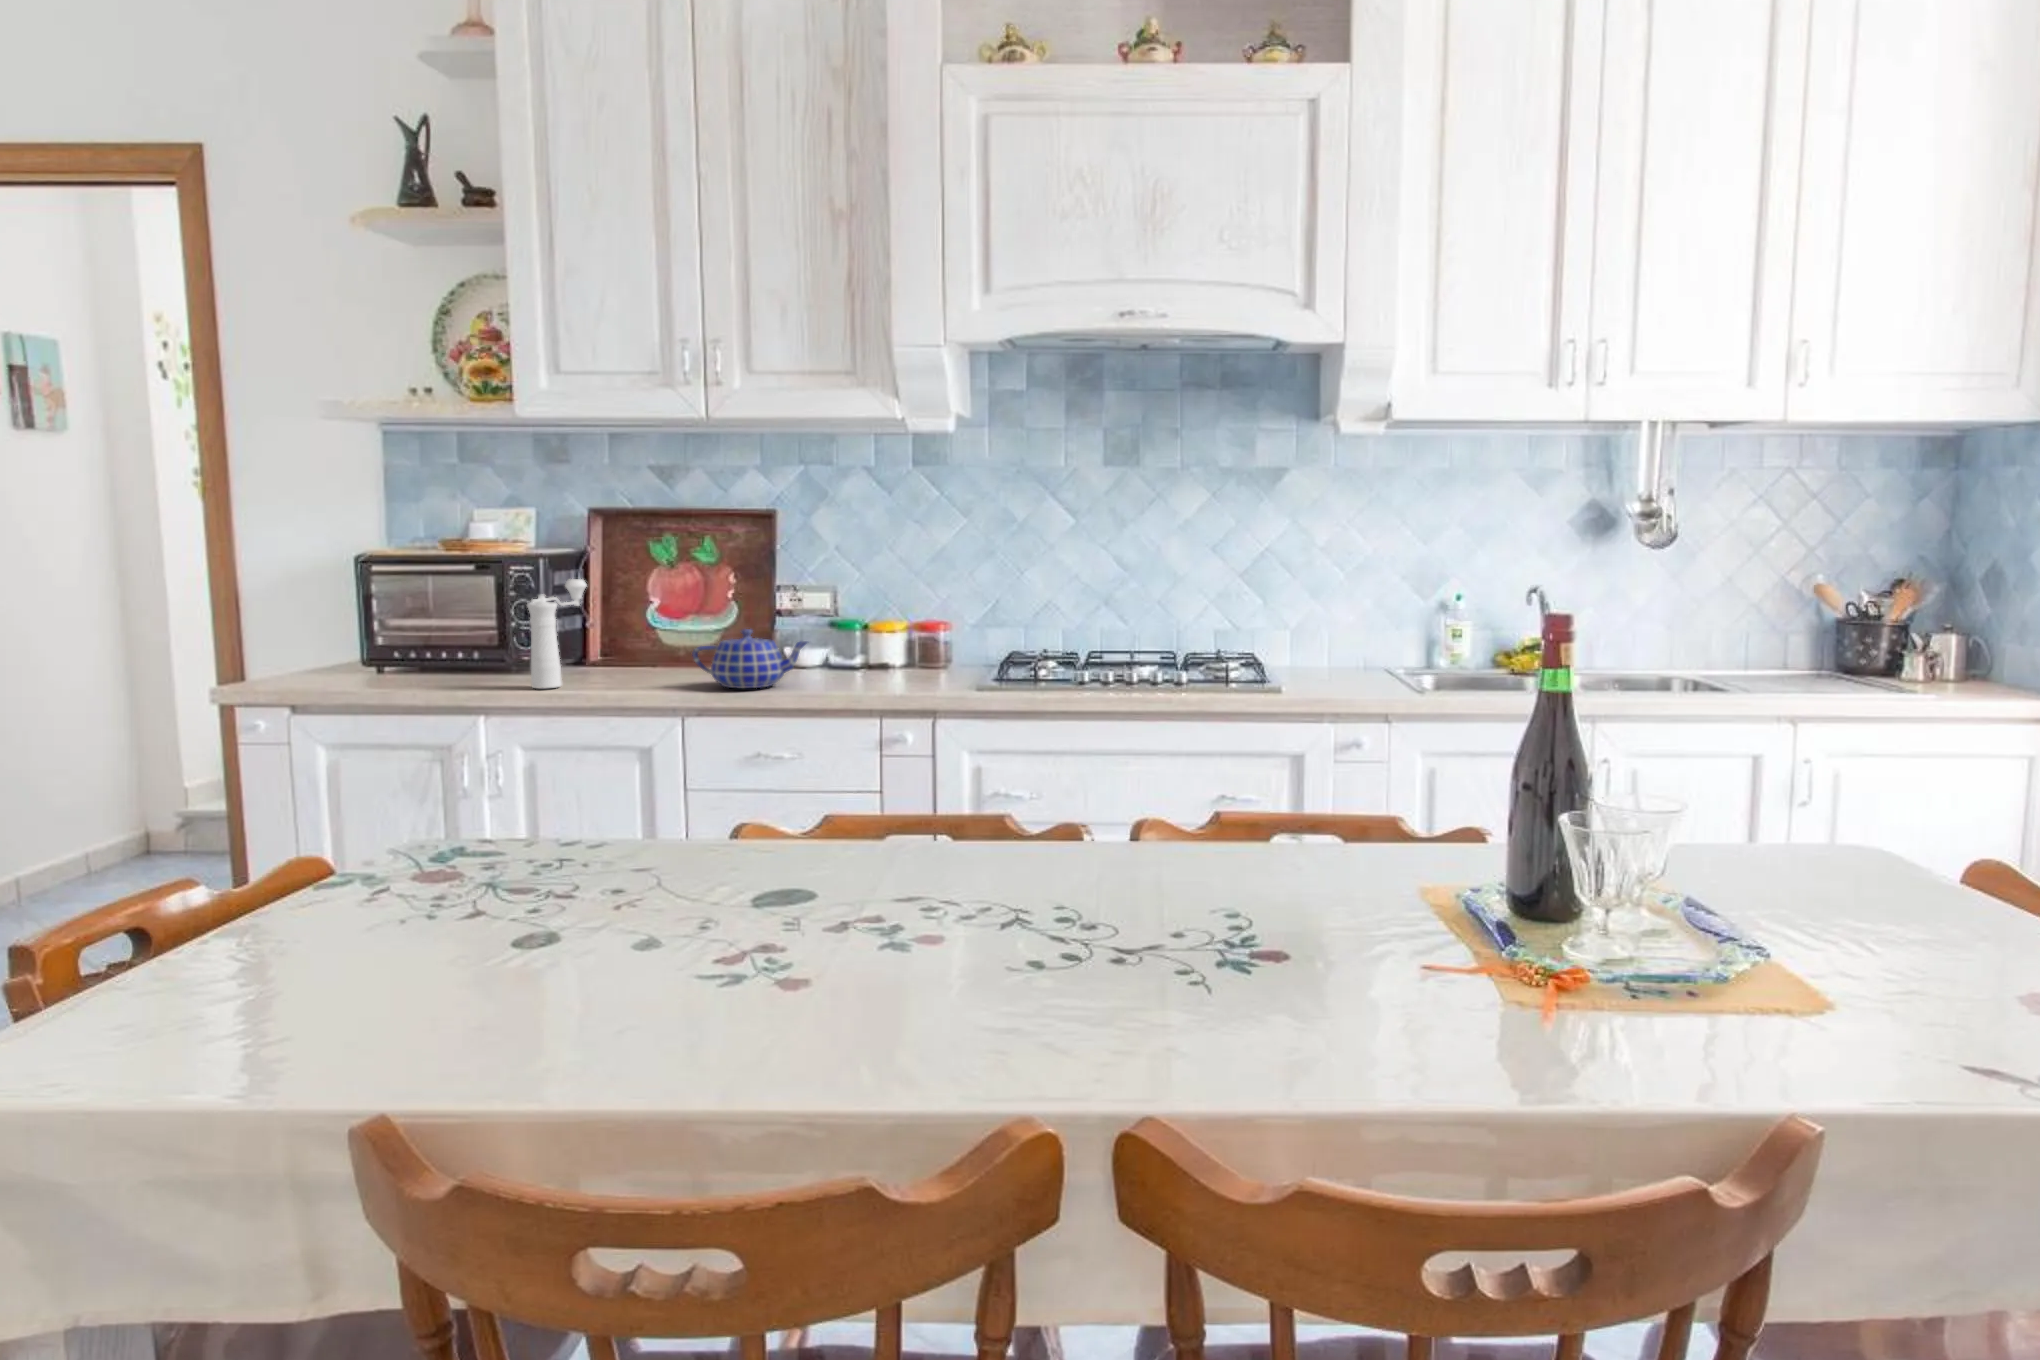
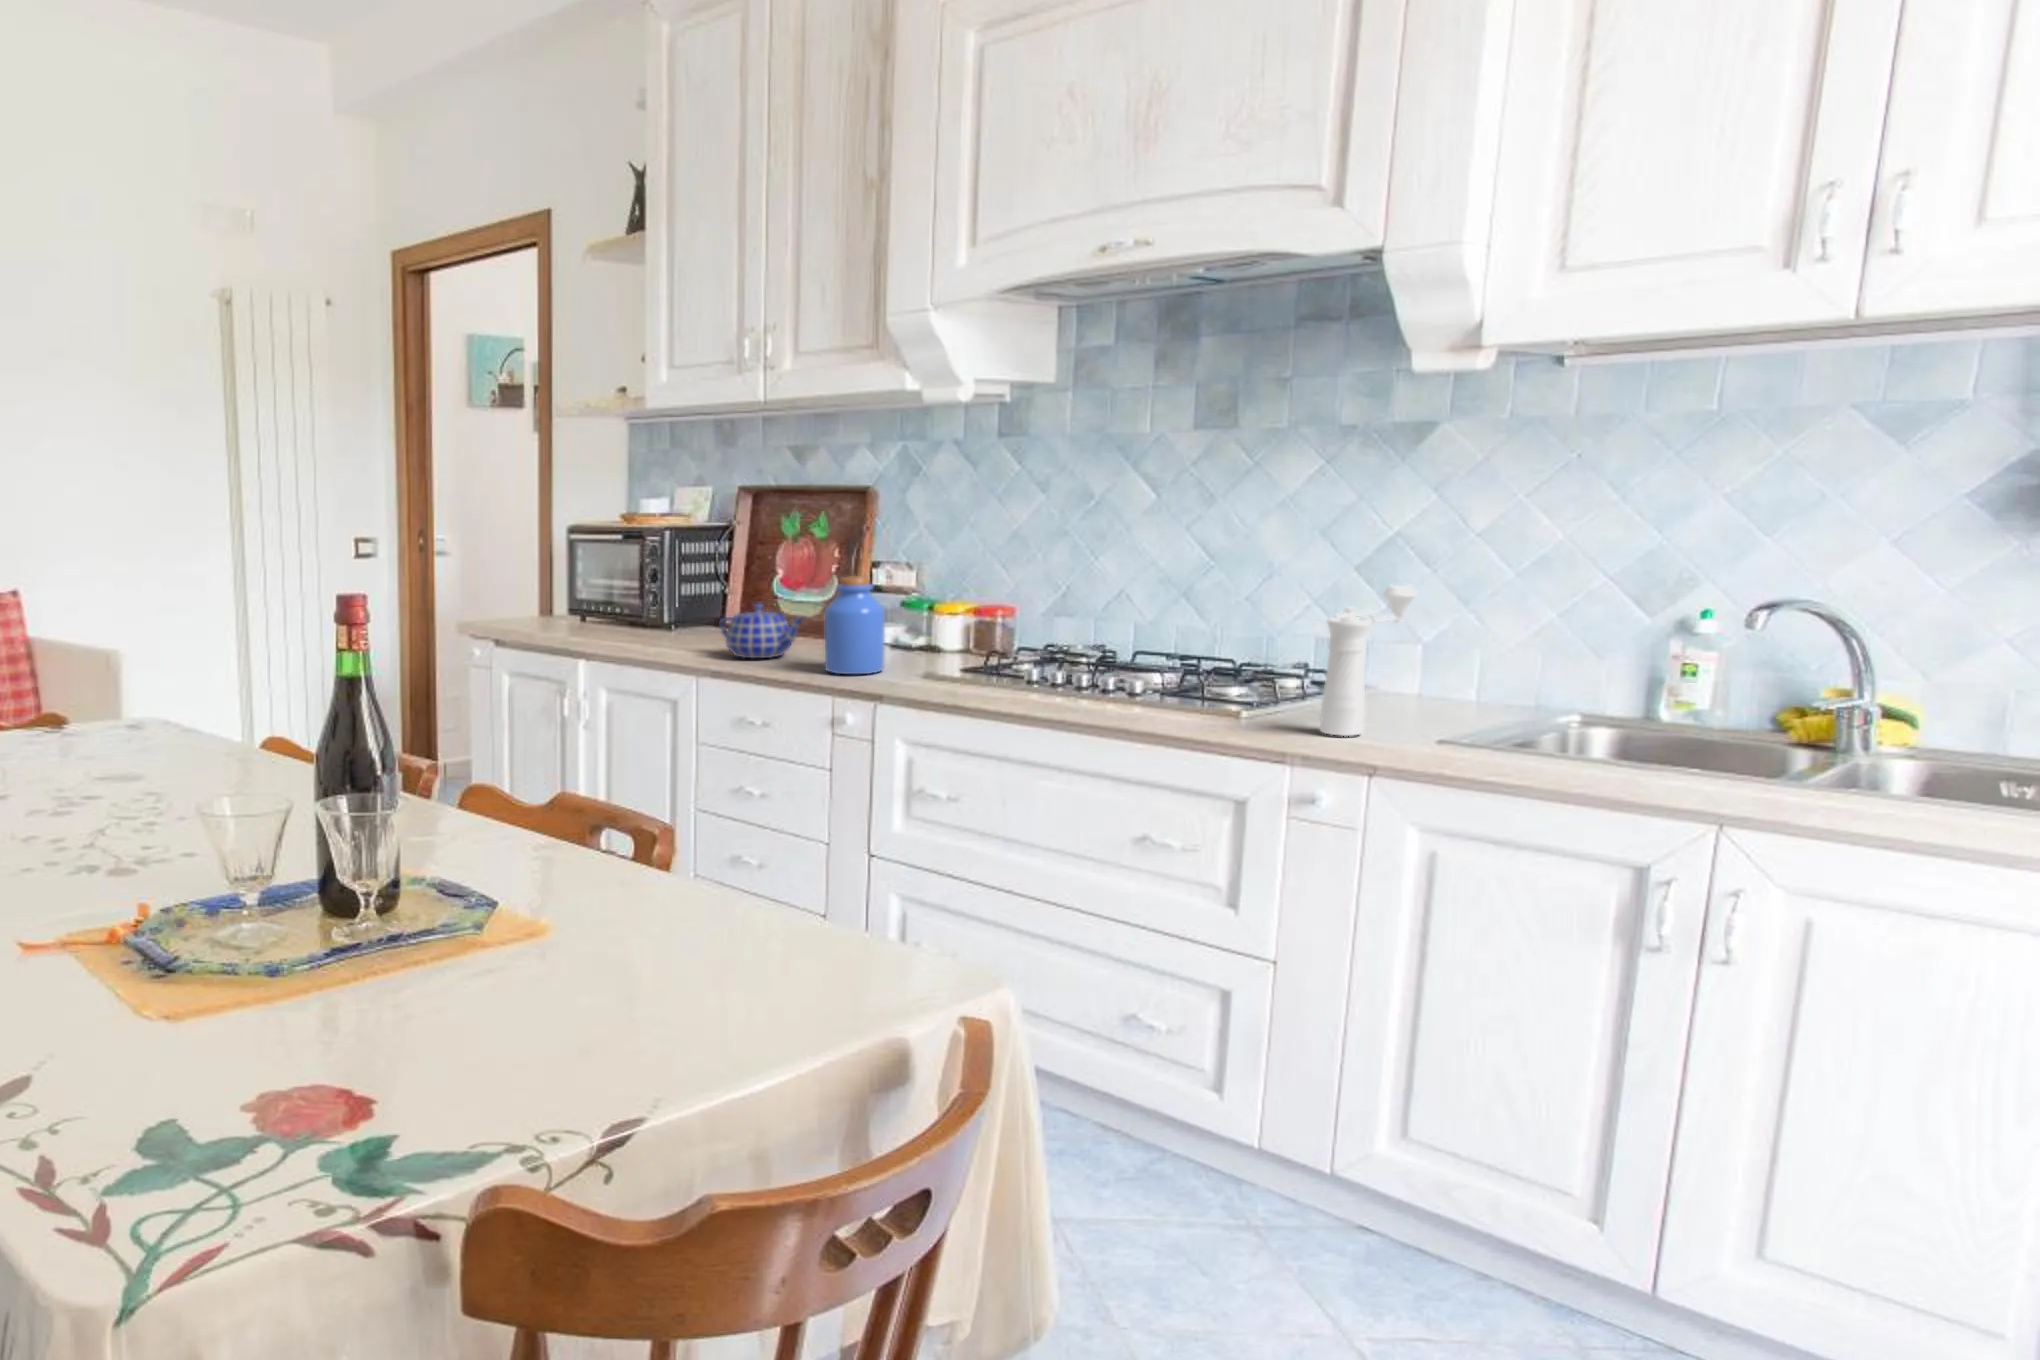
pepper mill: present [527,579,587,688] -> present [1320,585,1417,736]
jar: none [859,596,920,694] -> present [825,576,885,674]

